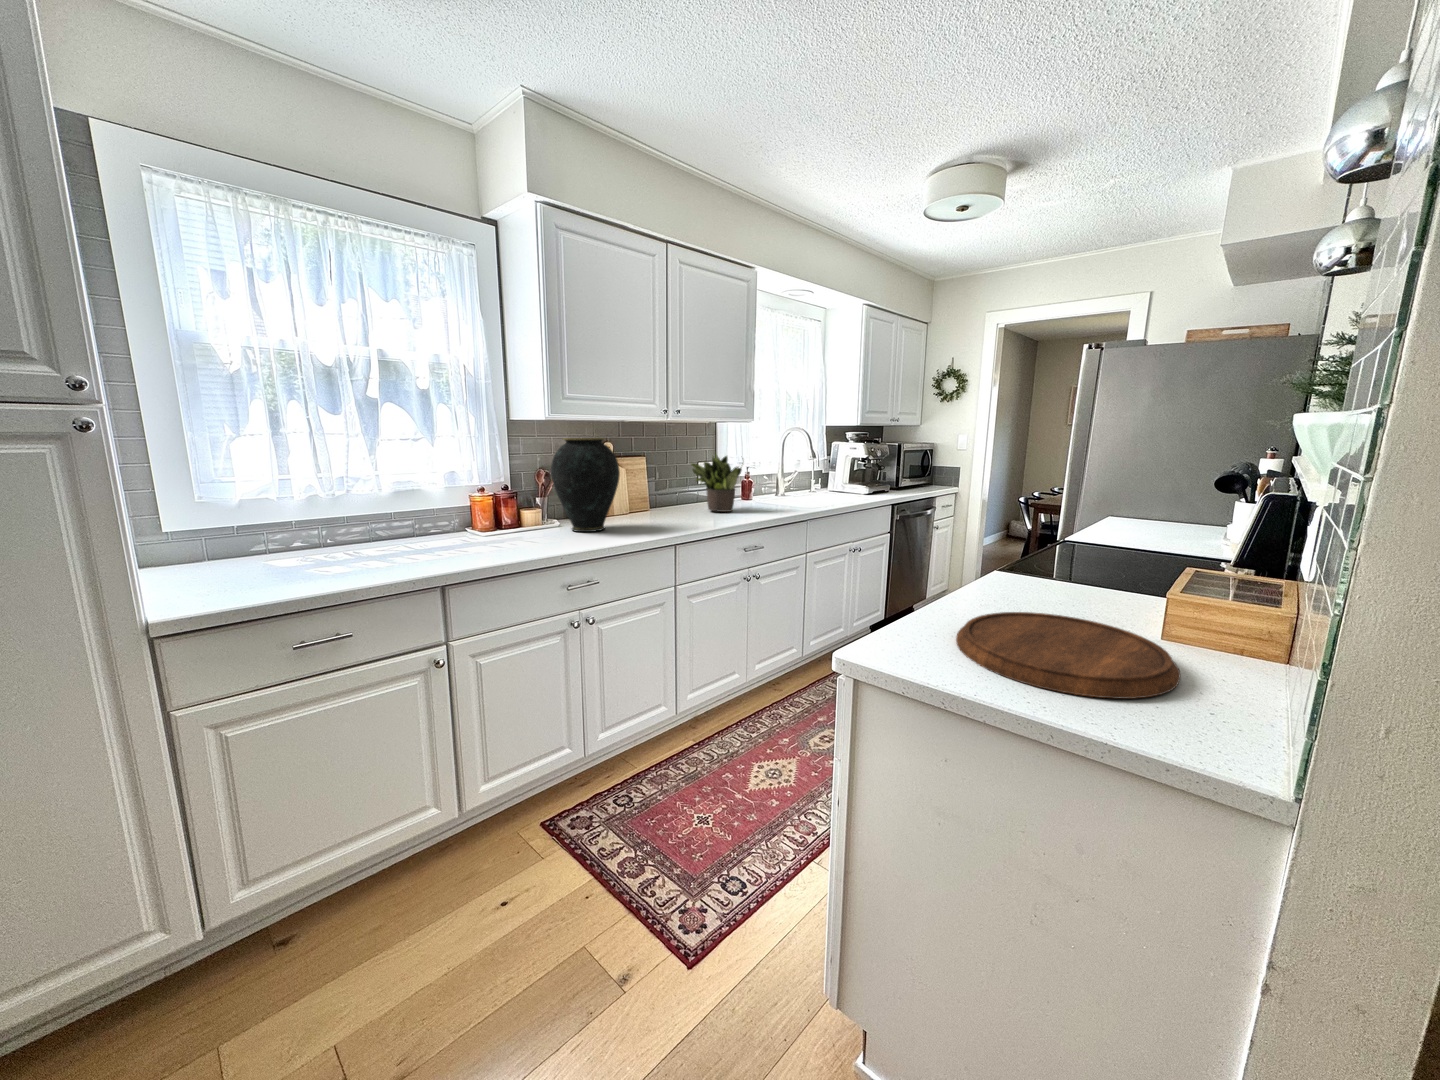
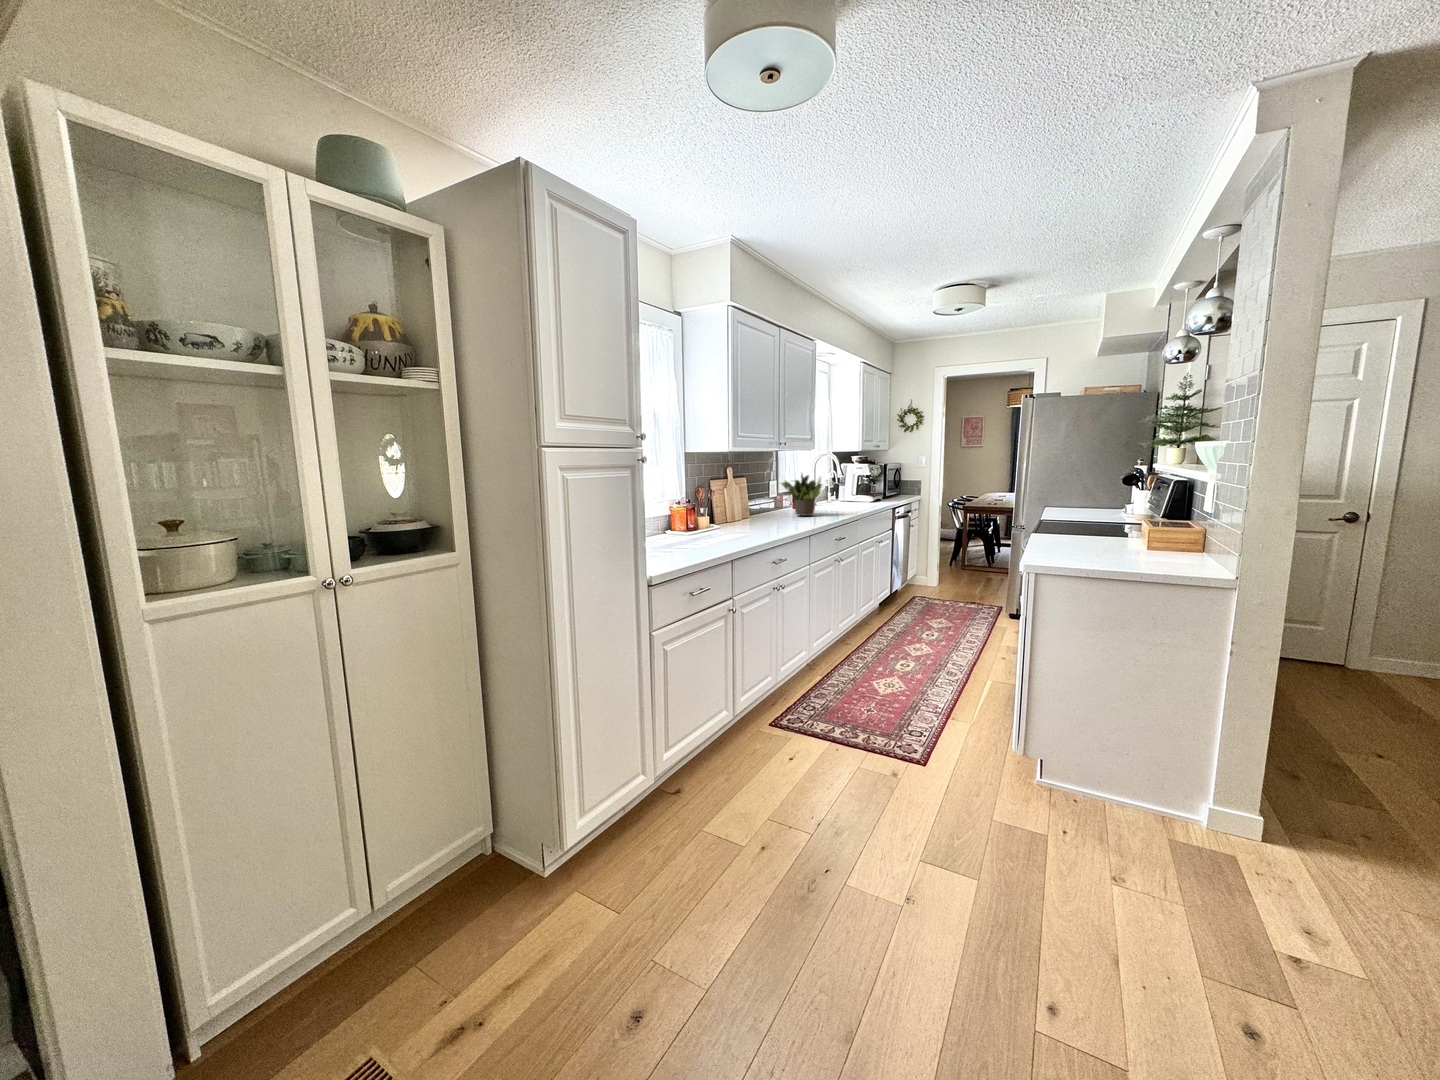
vase: present [551,438,620,532] -> none [726,464,773,530]
cutting board: present [956,612,1180,698] -> none [1069,545,1175,567]

